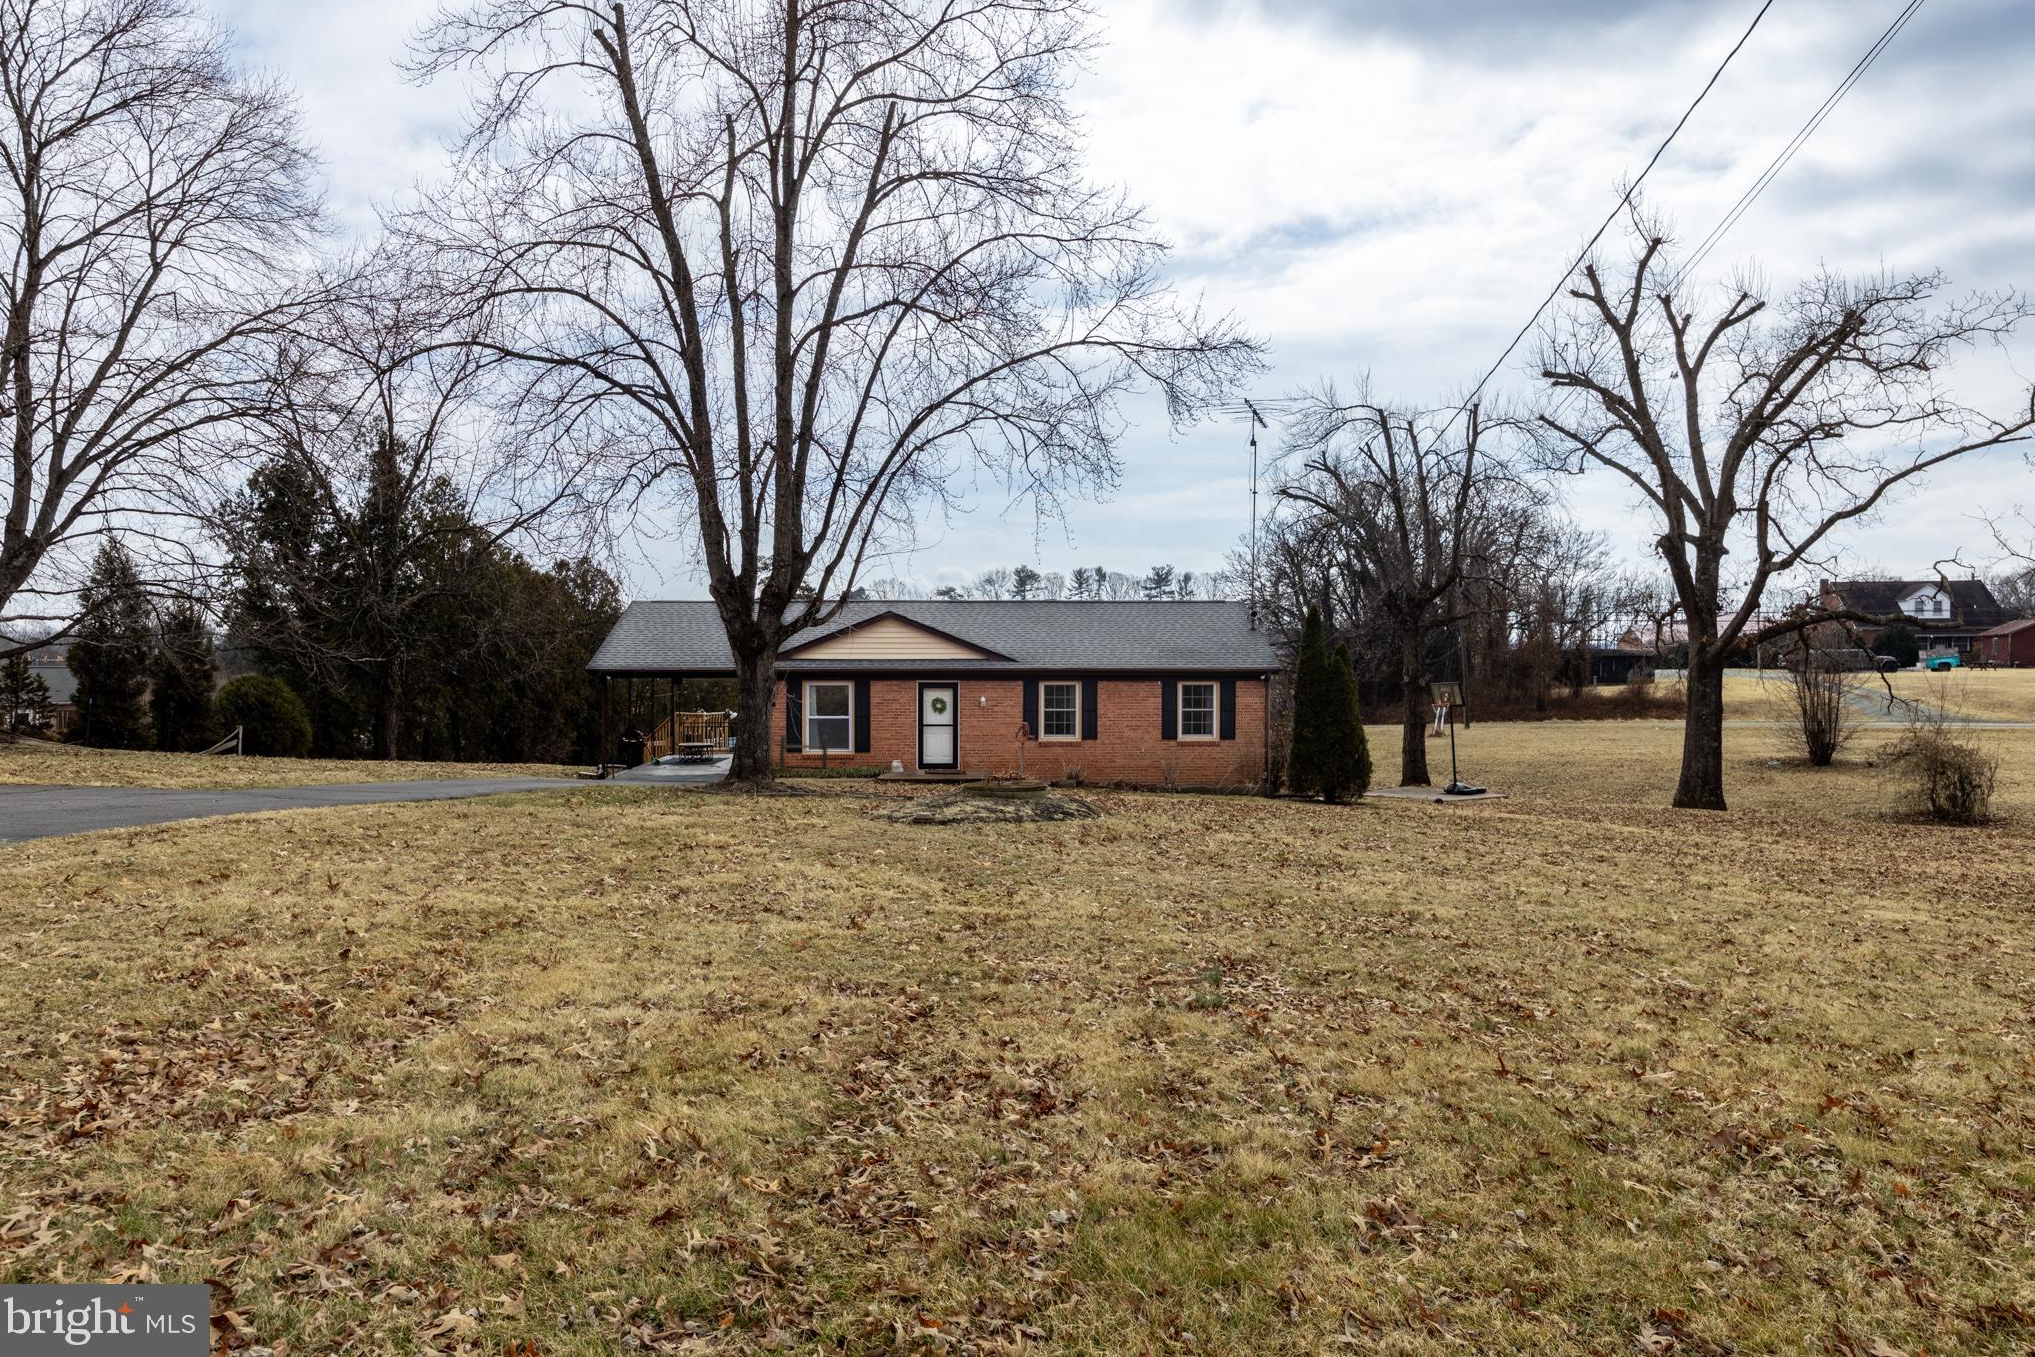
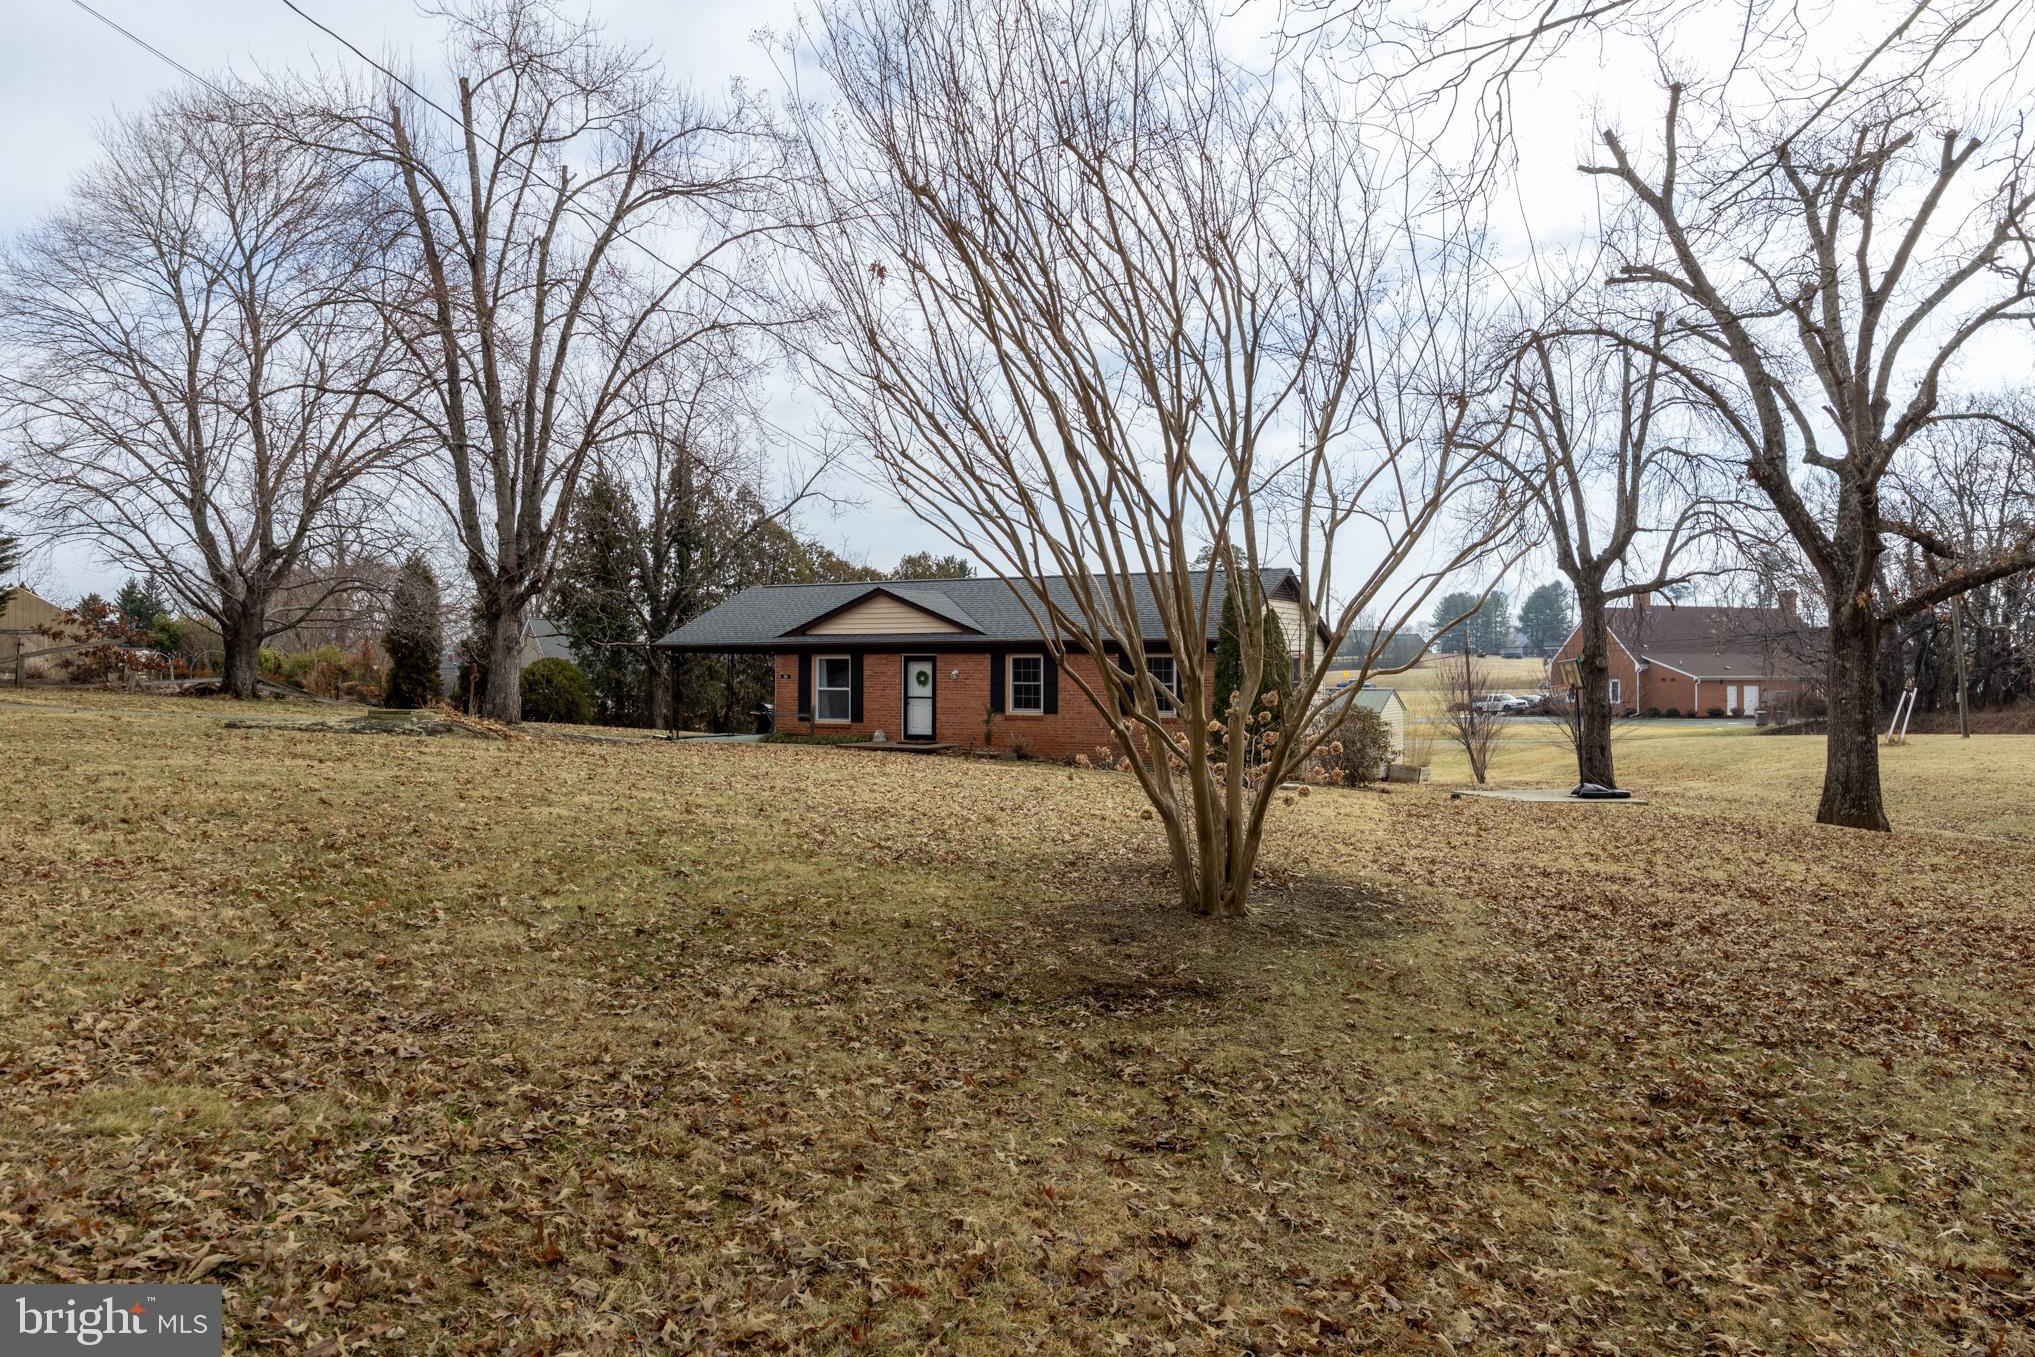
house plant: none [1001,730,1032,776] -> present [982,704,1002,745]

